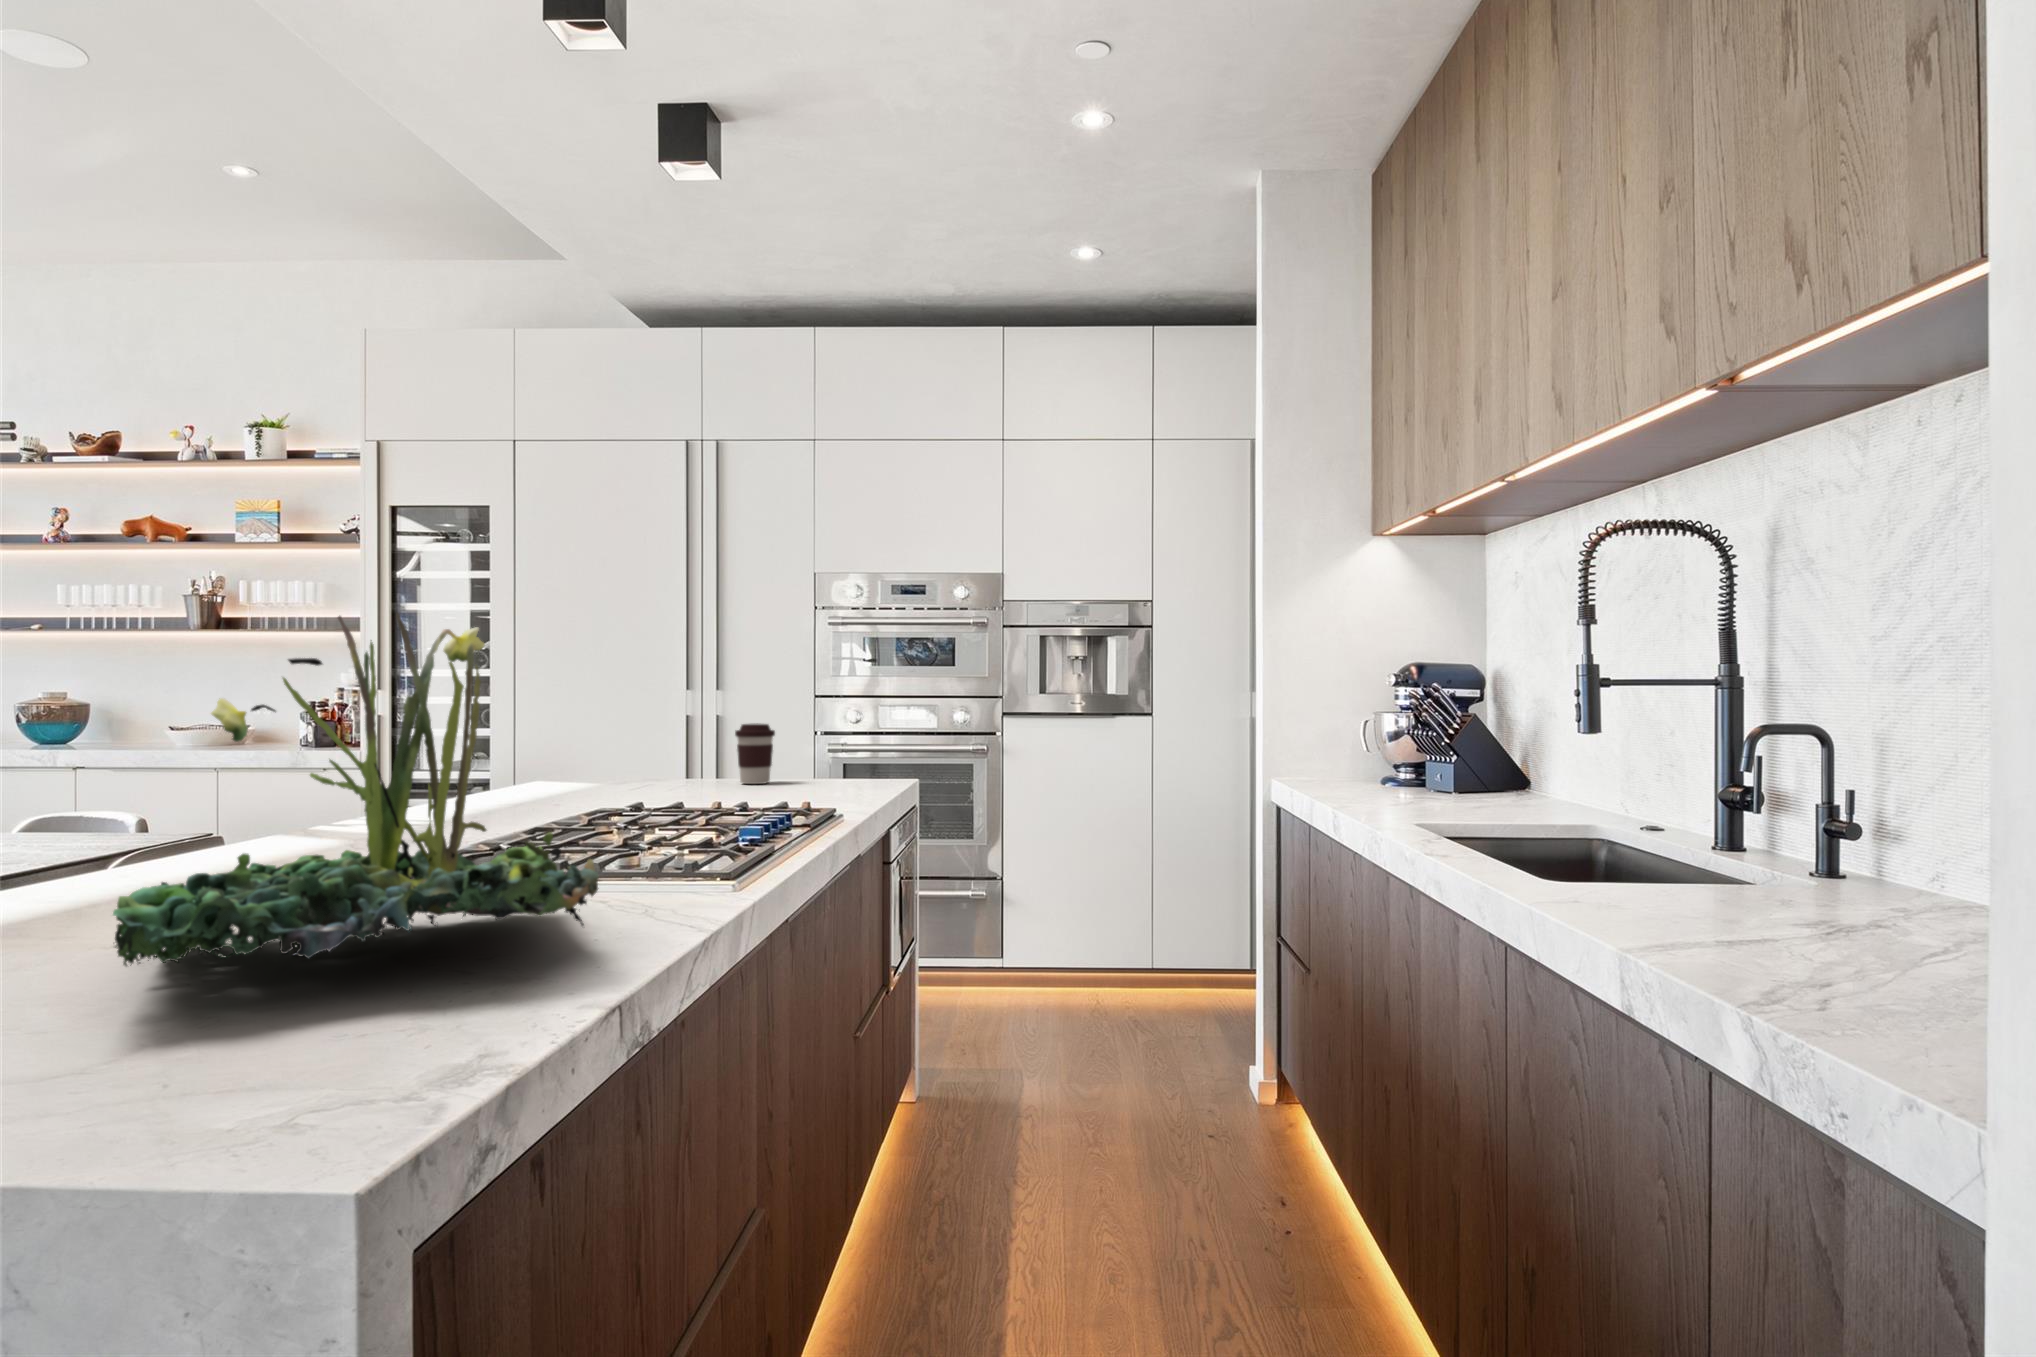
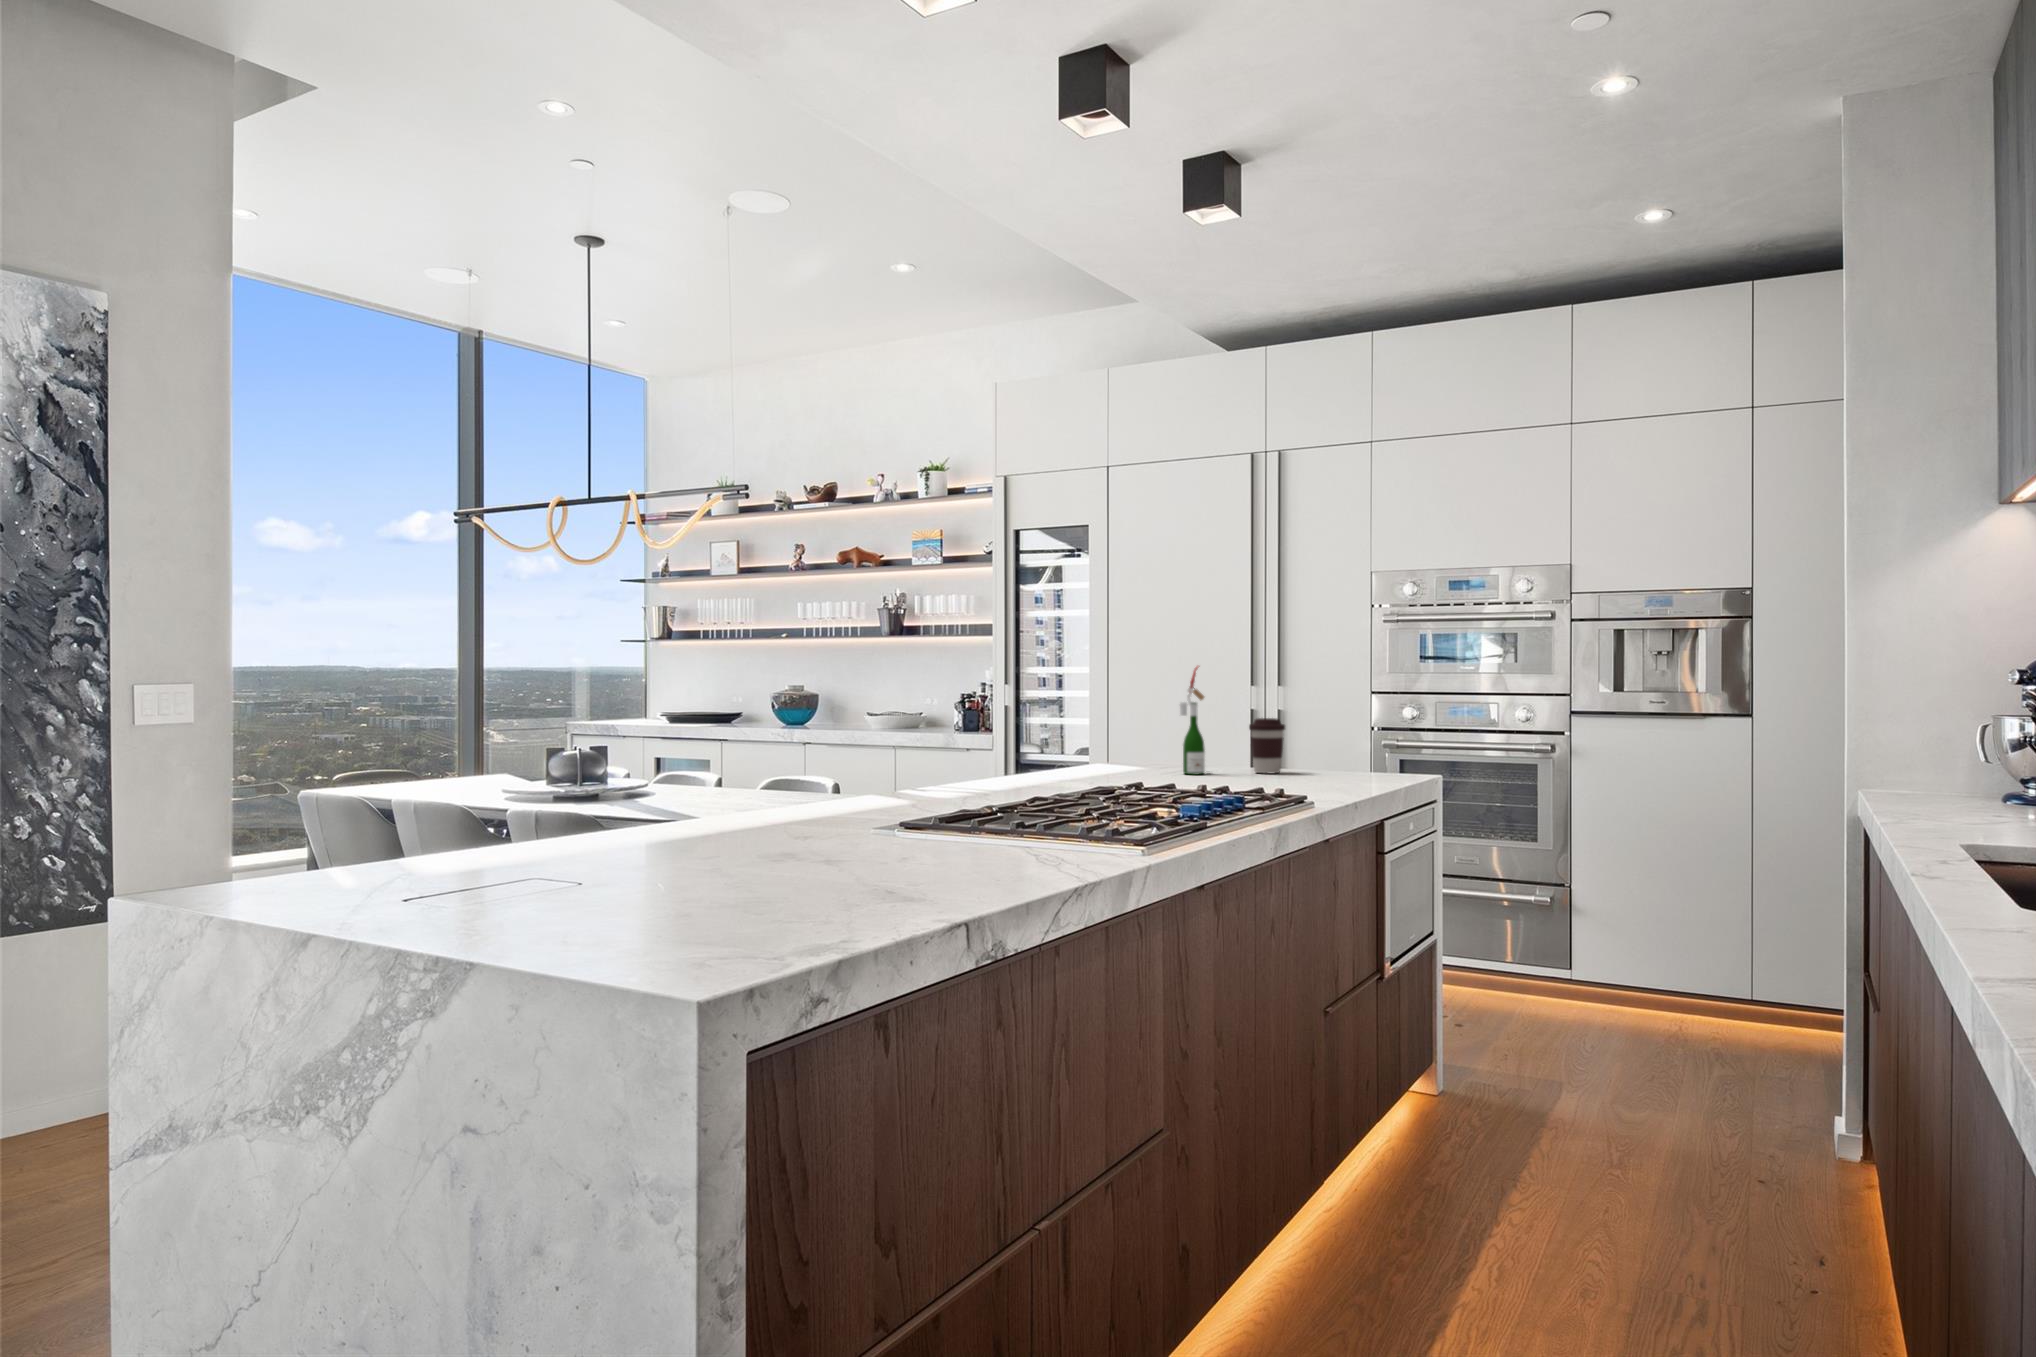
plant: present [113,613,599,966] -> none [731,641,999,858]
wine bottle: none [658,665,696,789] -> present [1180,666,1205,775]

